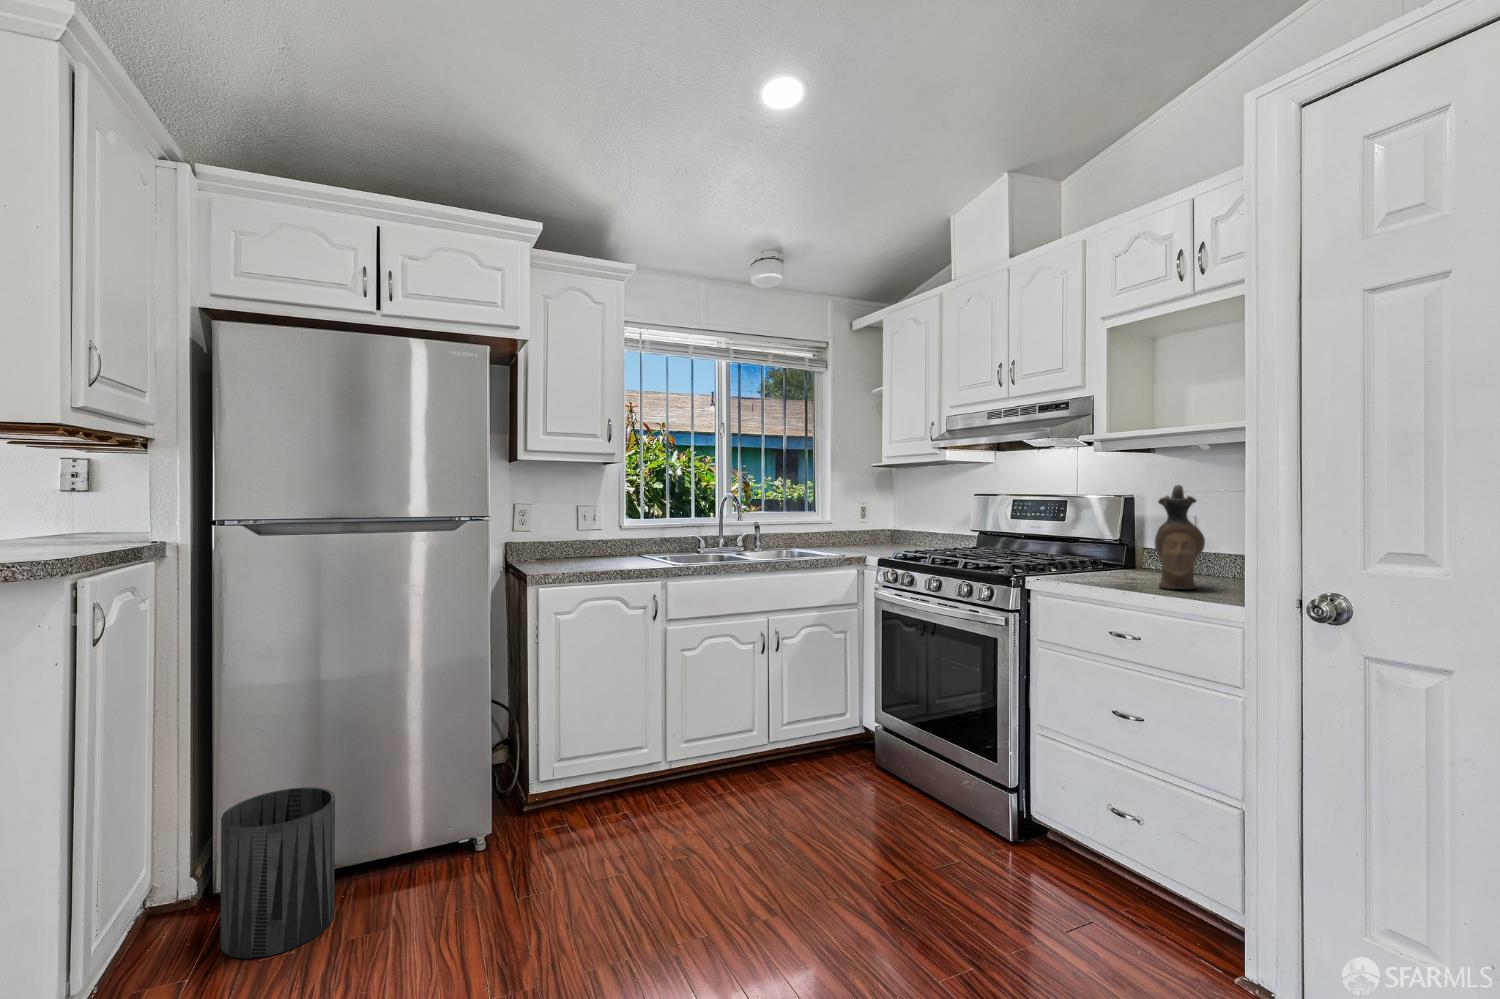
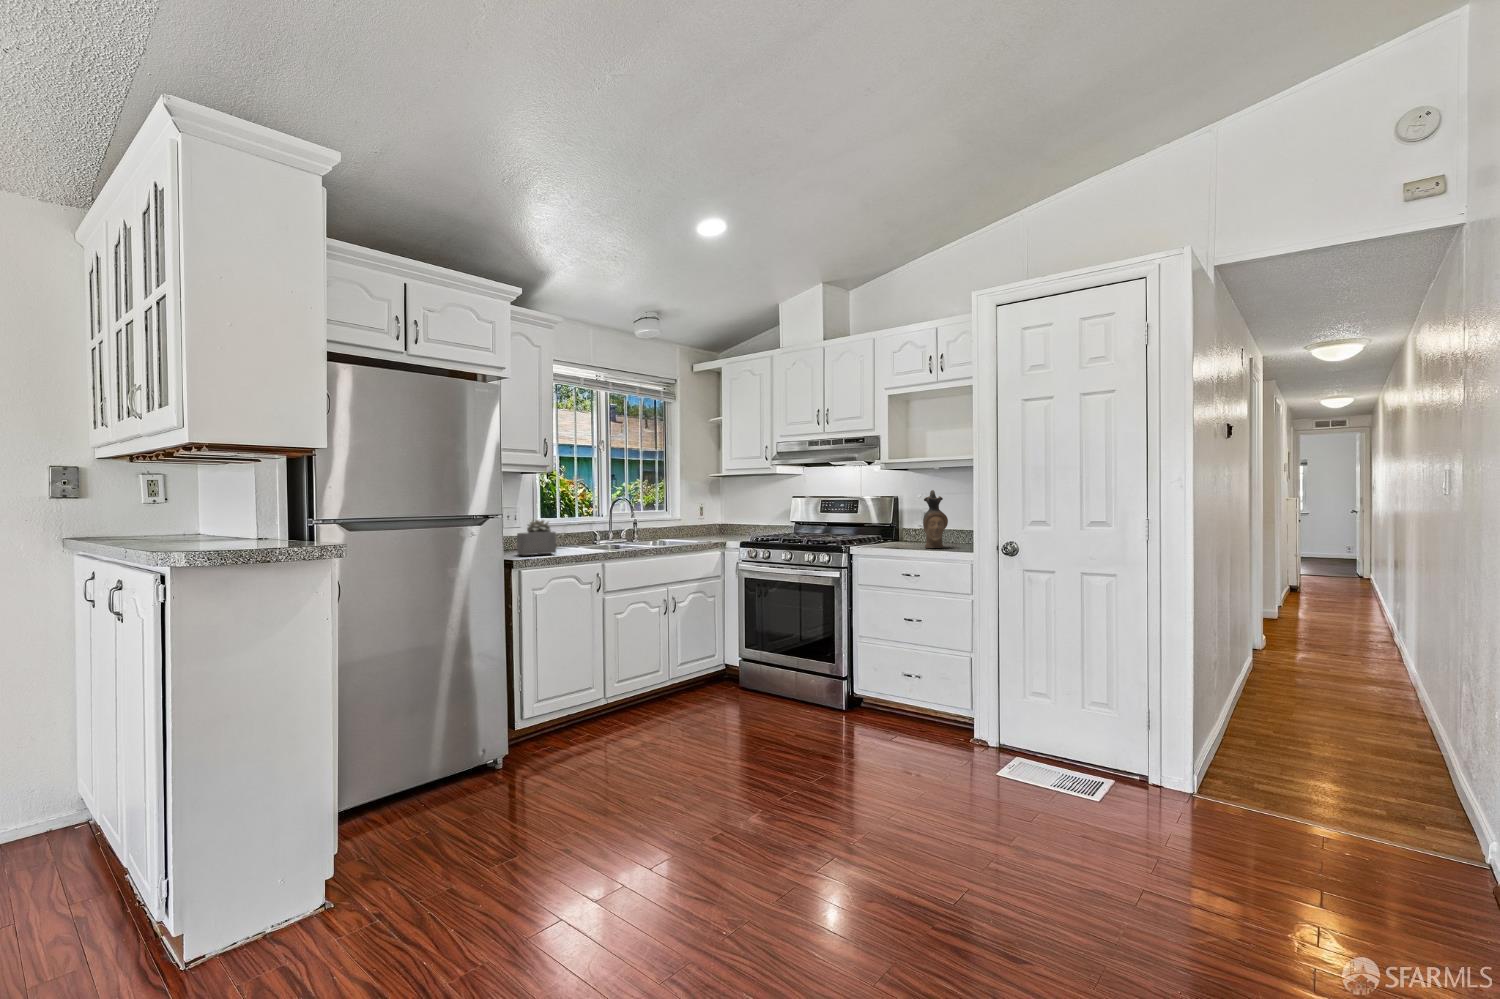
succulent plant: none [554,521,601,568] -> present [517,520,556,555]
trash can: present [220,787,335,959] -> none [360,720,439,838]

